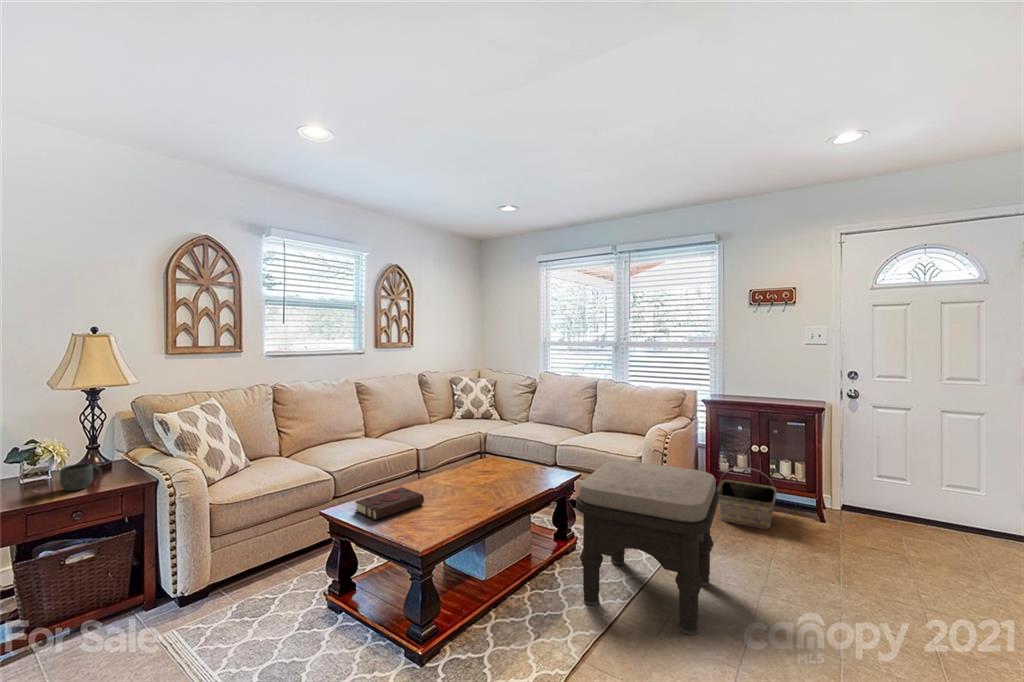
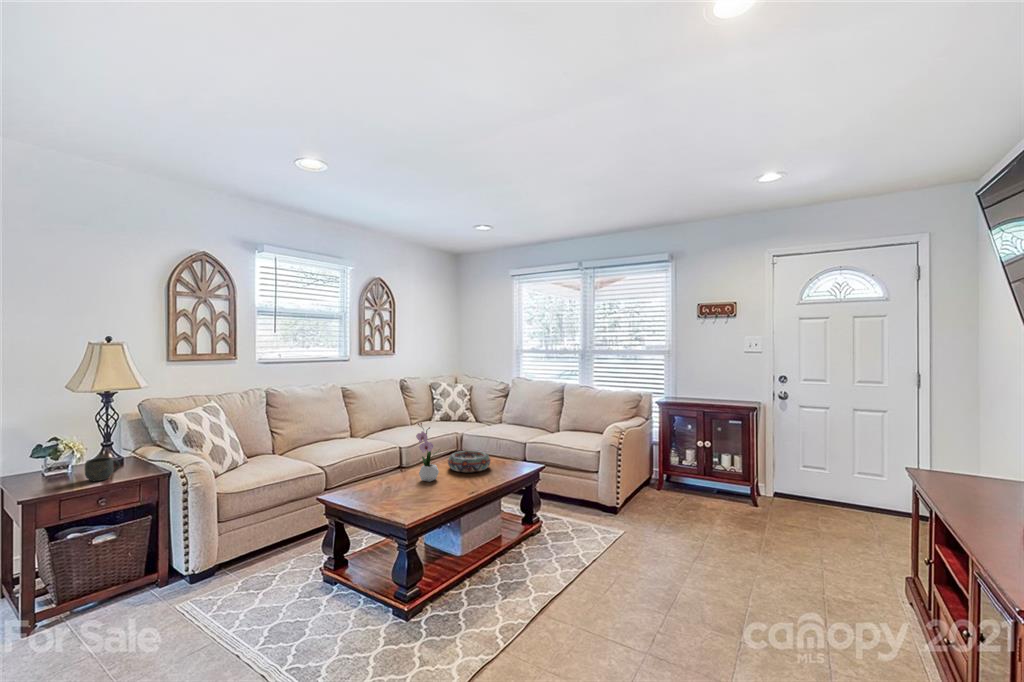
flower arrangement: none [434,425,463,493] -> present [416,423,439,482]
decorative bowl: none [470,456,519,481] -> present [448,451,490,472]
ottoman: present [576,460,719,635] -> none [538,453,660,593]
basket: present [717,467,776,530] -> none [666,460,718,514]
book: present [355,487,424,520] -> none [348,477,408,503]

